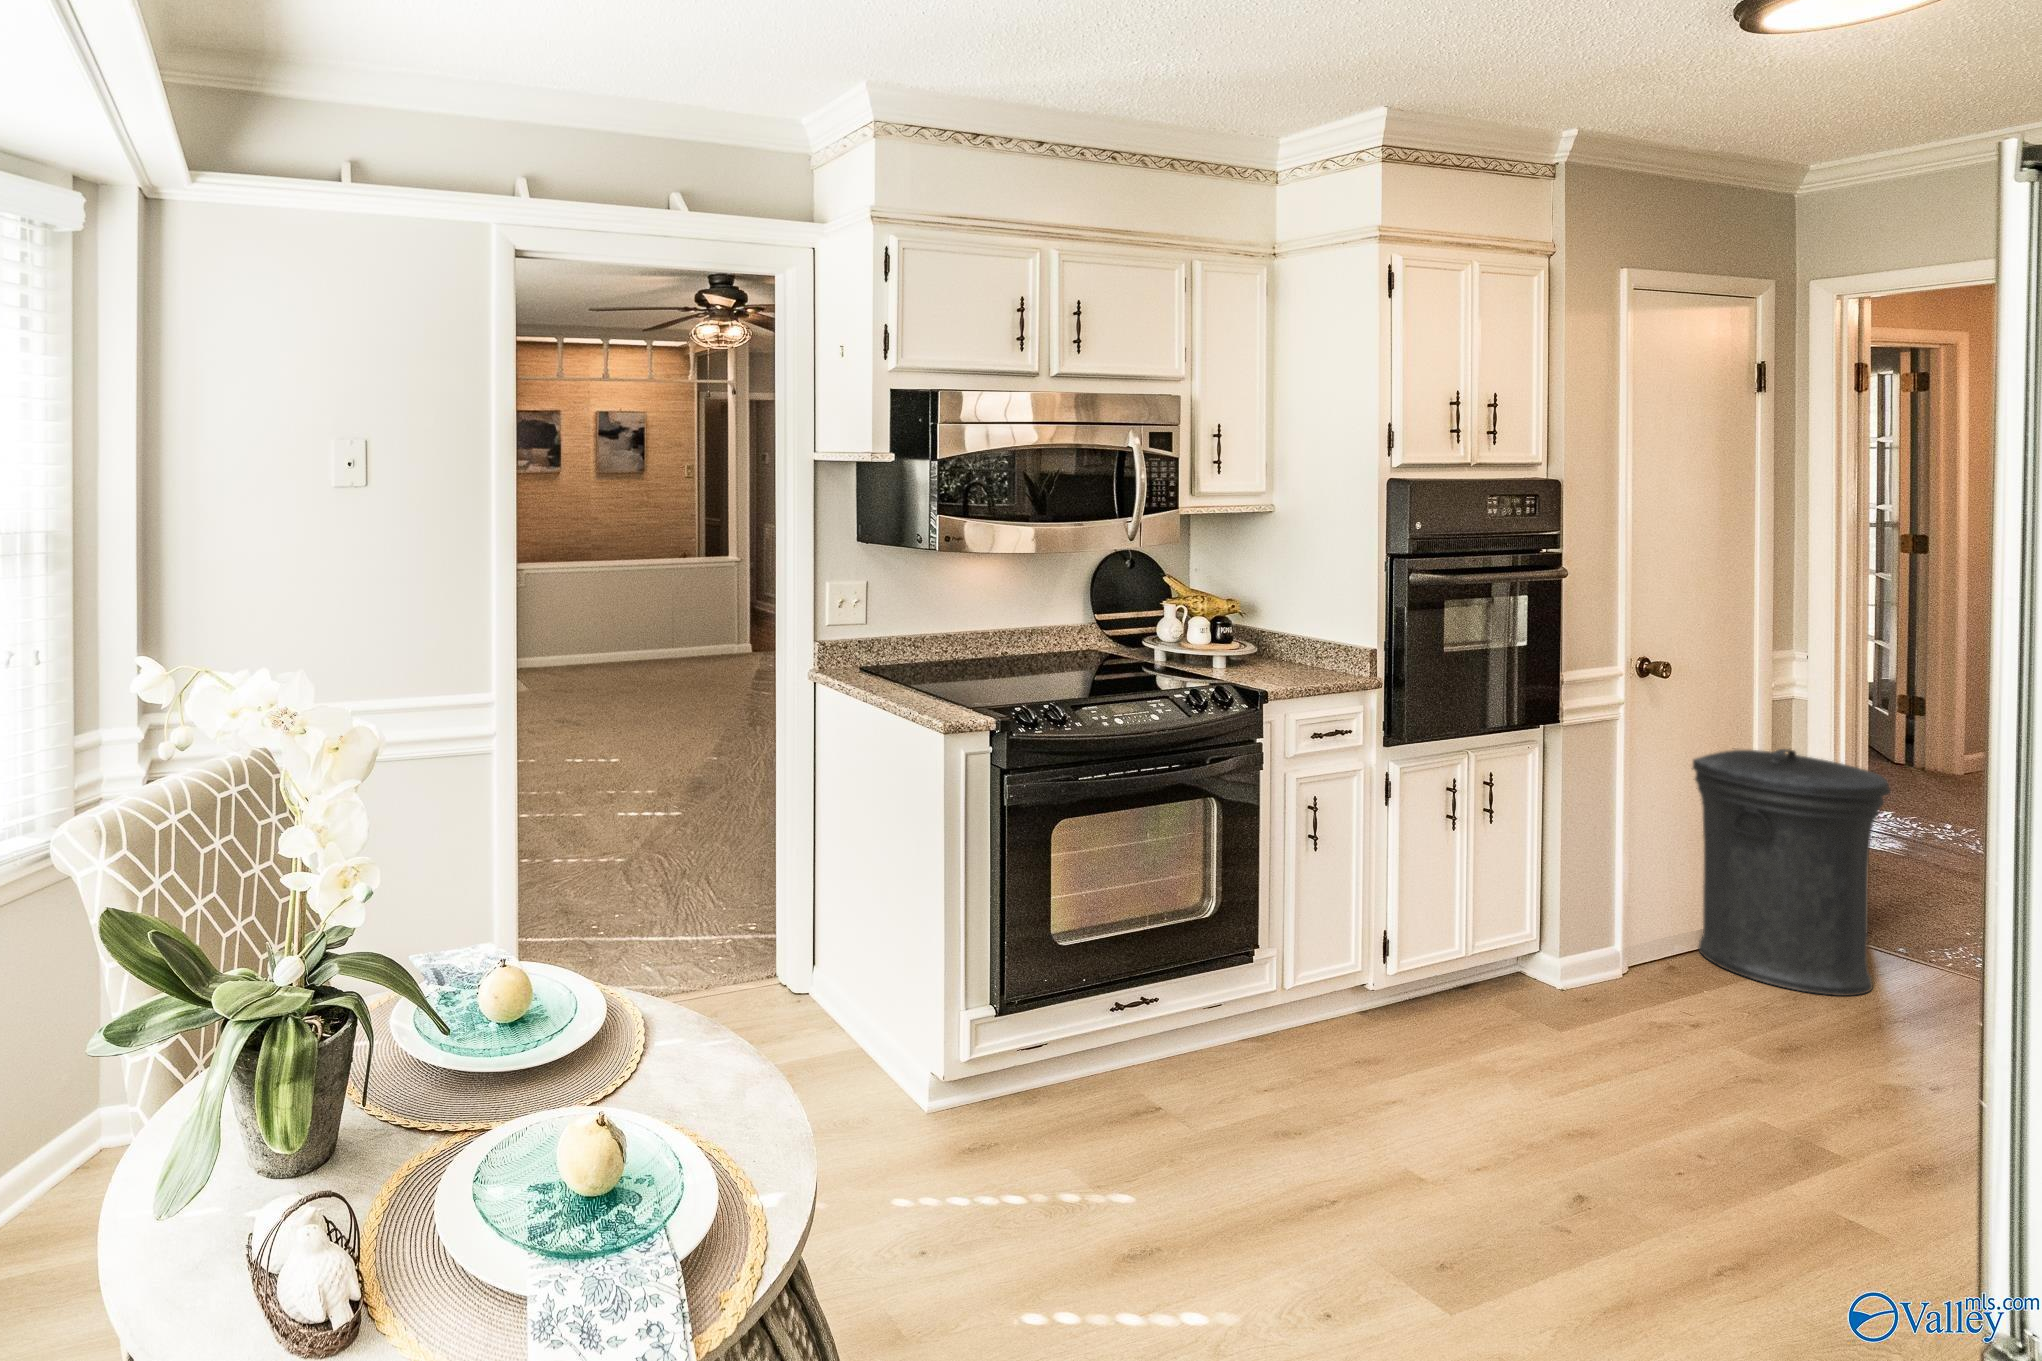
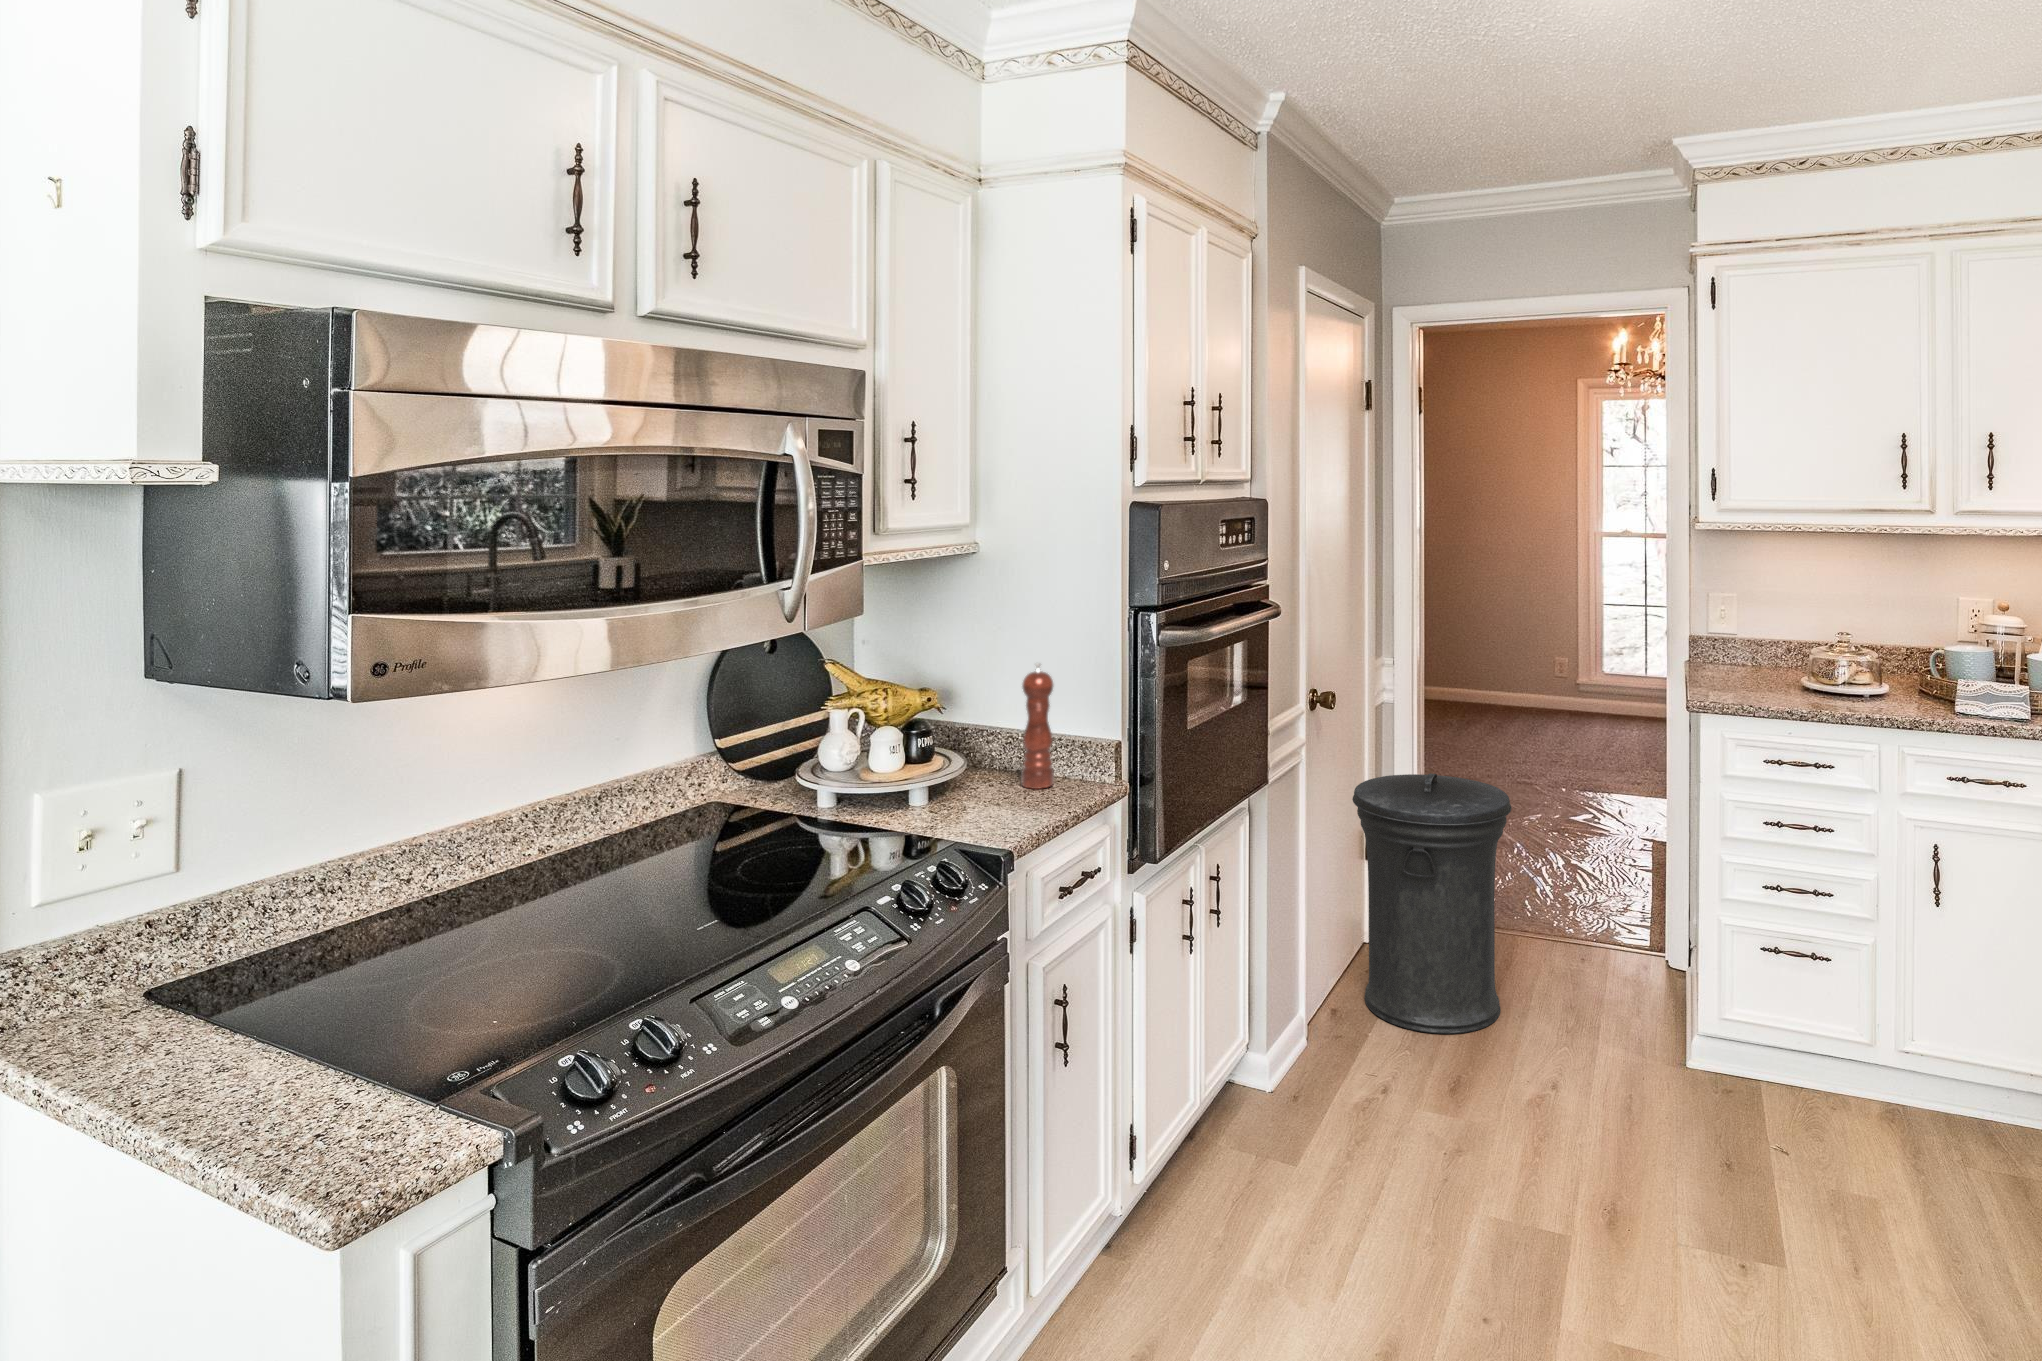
pepper mill: none [1298,587,1322,671] -> present [1021,663,1054,789]

